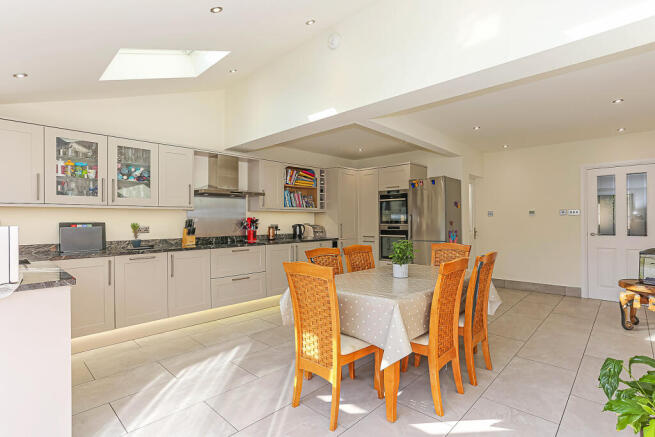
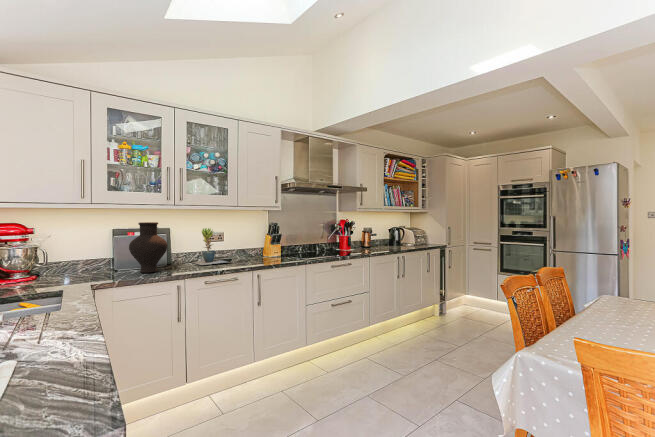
vase: none [73,218,103,253] -> present [129,222,168,273]

